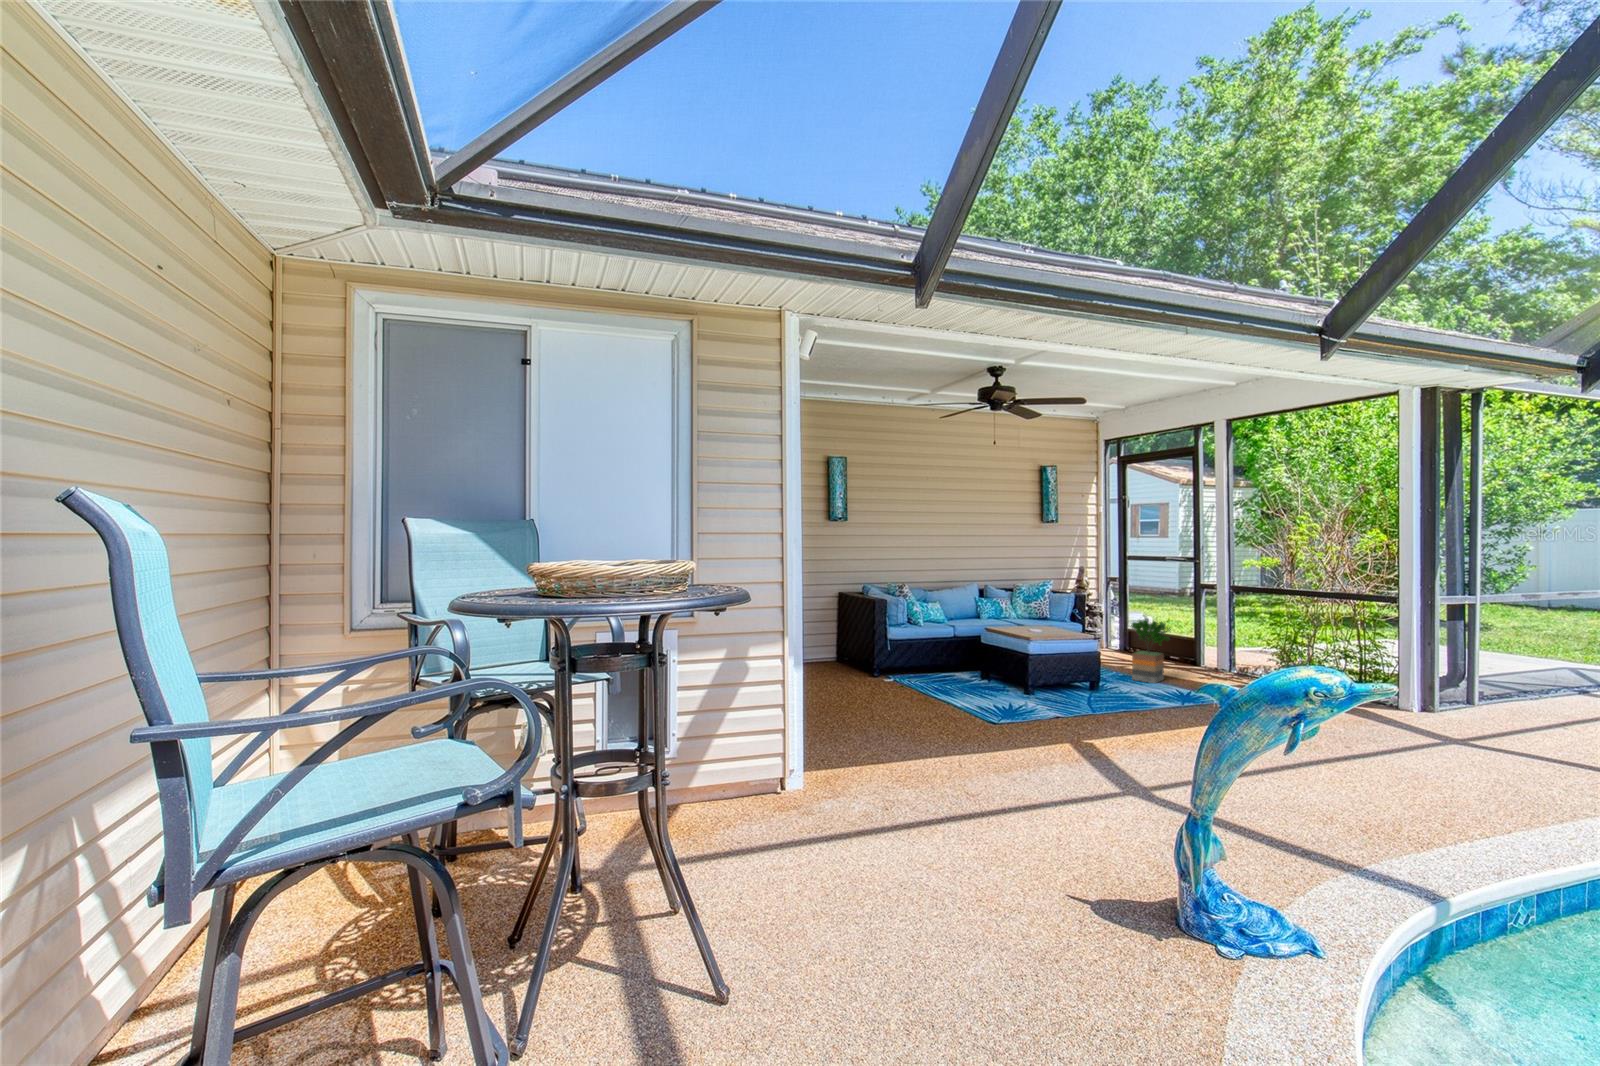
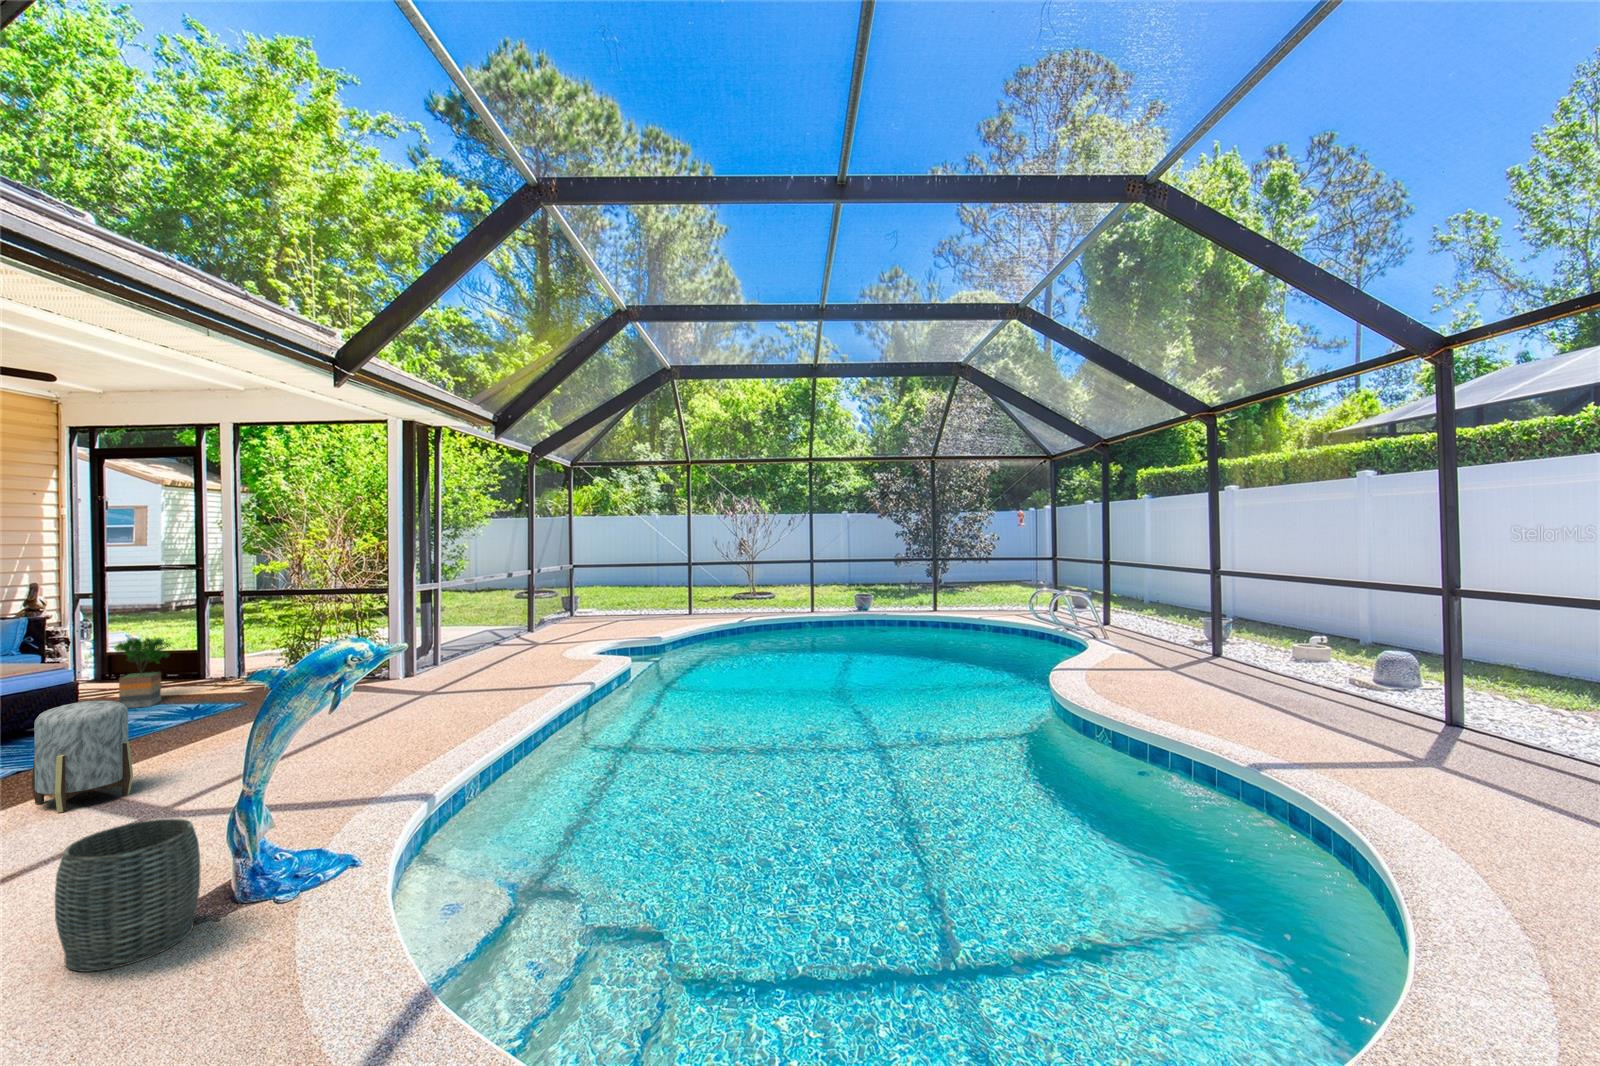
stool: none [1058,672,1124,765] -> present [31,701,133,813]
woven basket: none [1033,803,1145,950] -> present [55,818,200,972]

